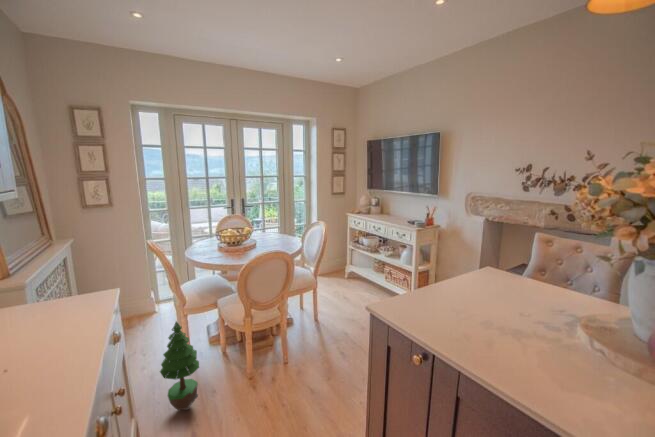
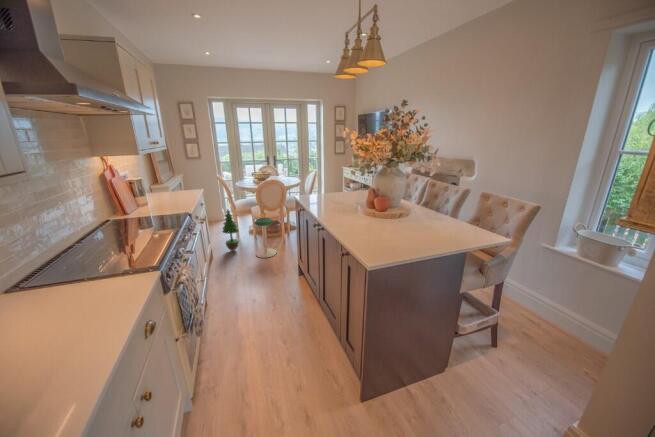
stool: none [238,330,283,425] -> present [255,218,277,258]

